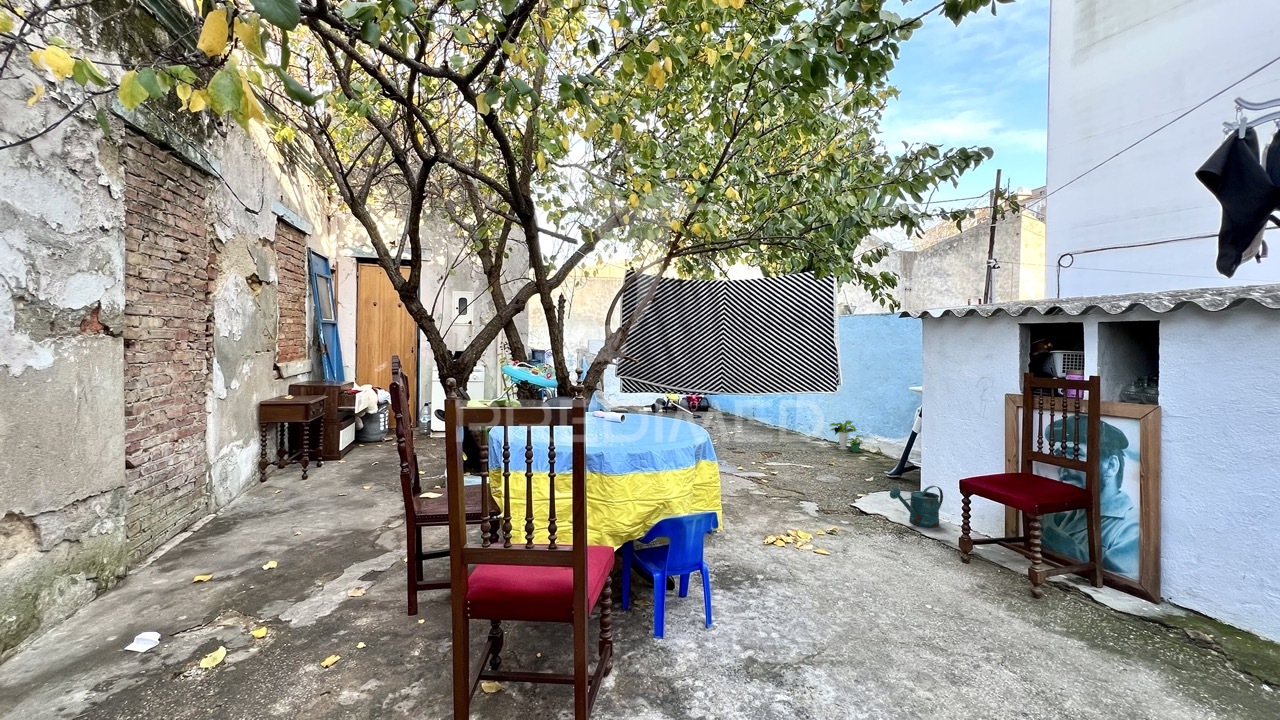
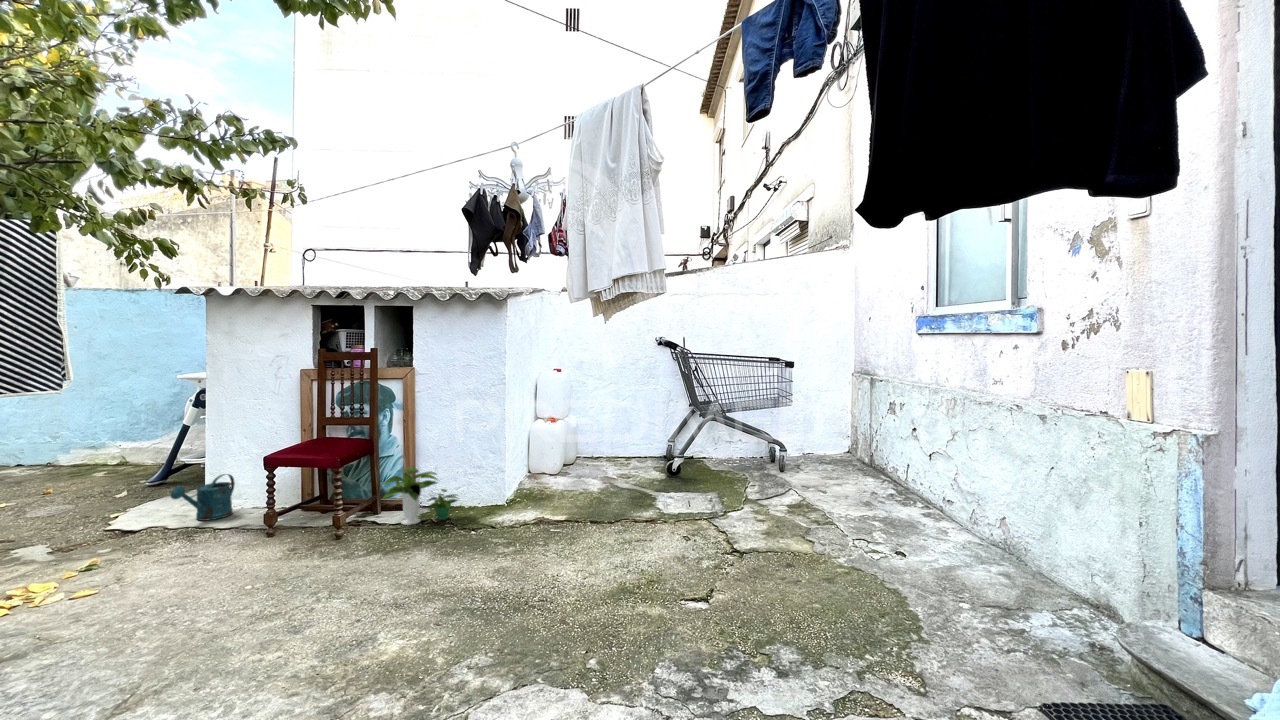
potted plant: present [829,420,863,452] -> present [382,468,458,525]

